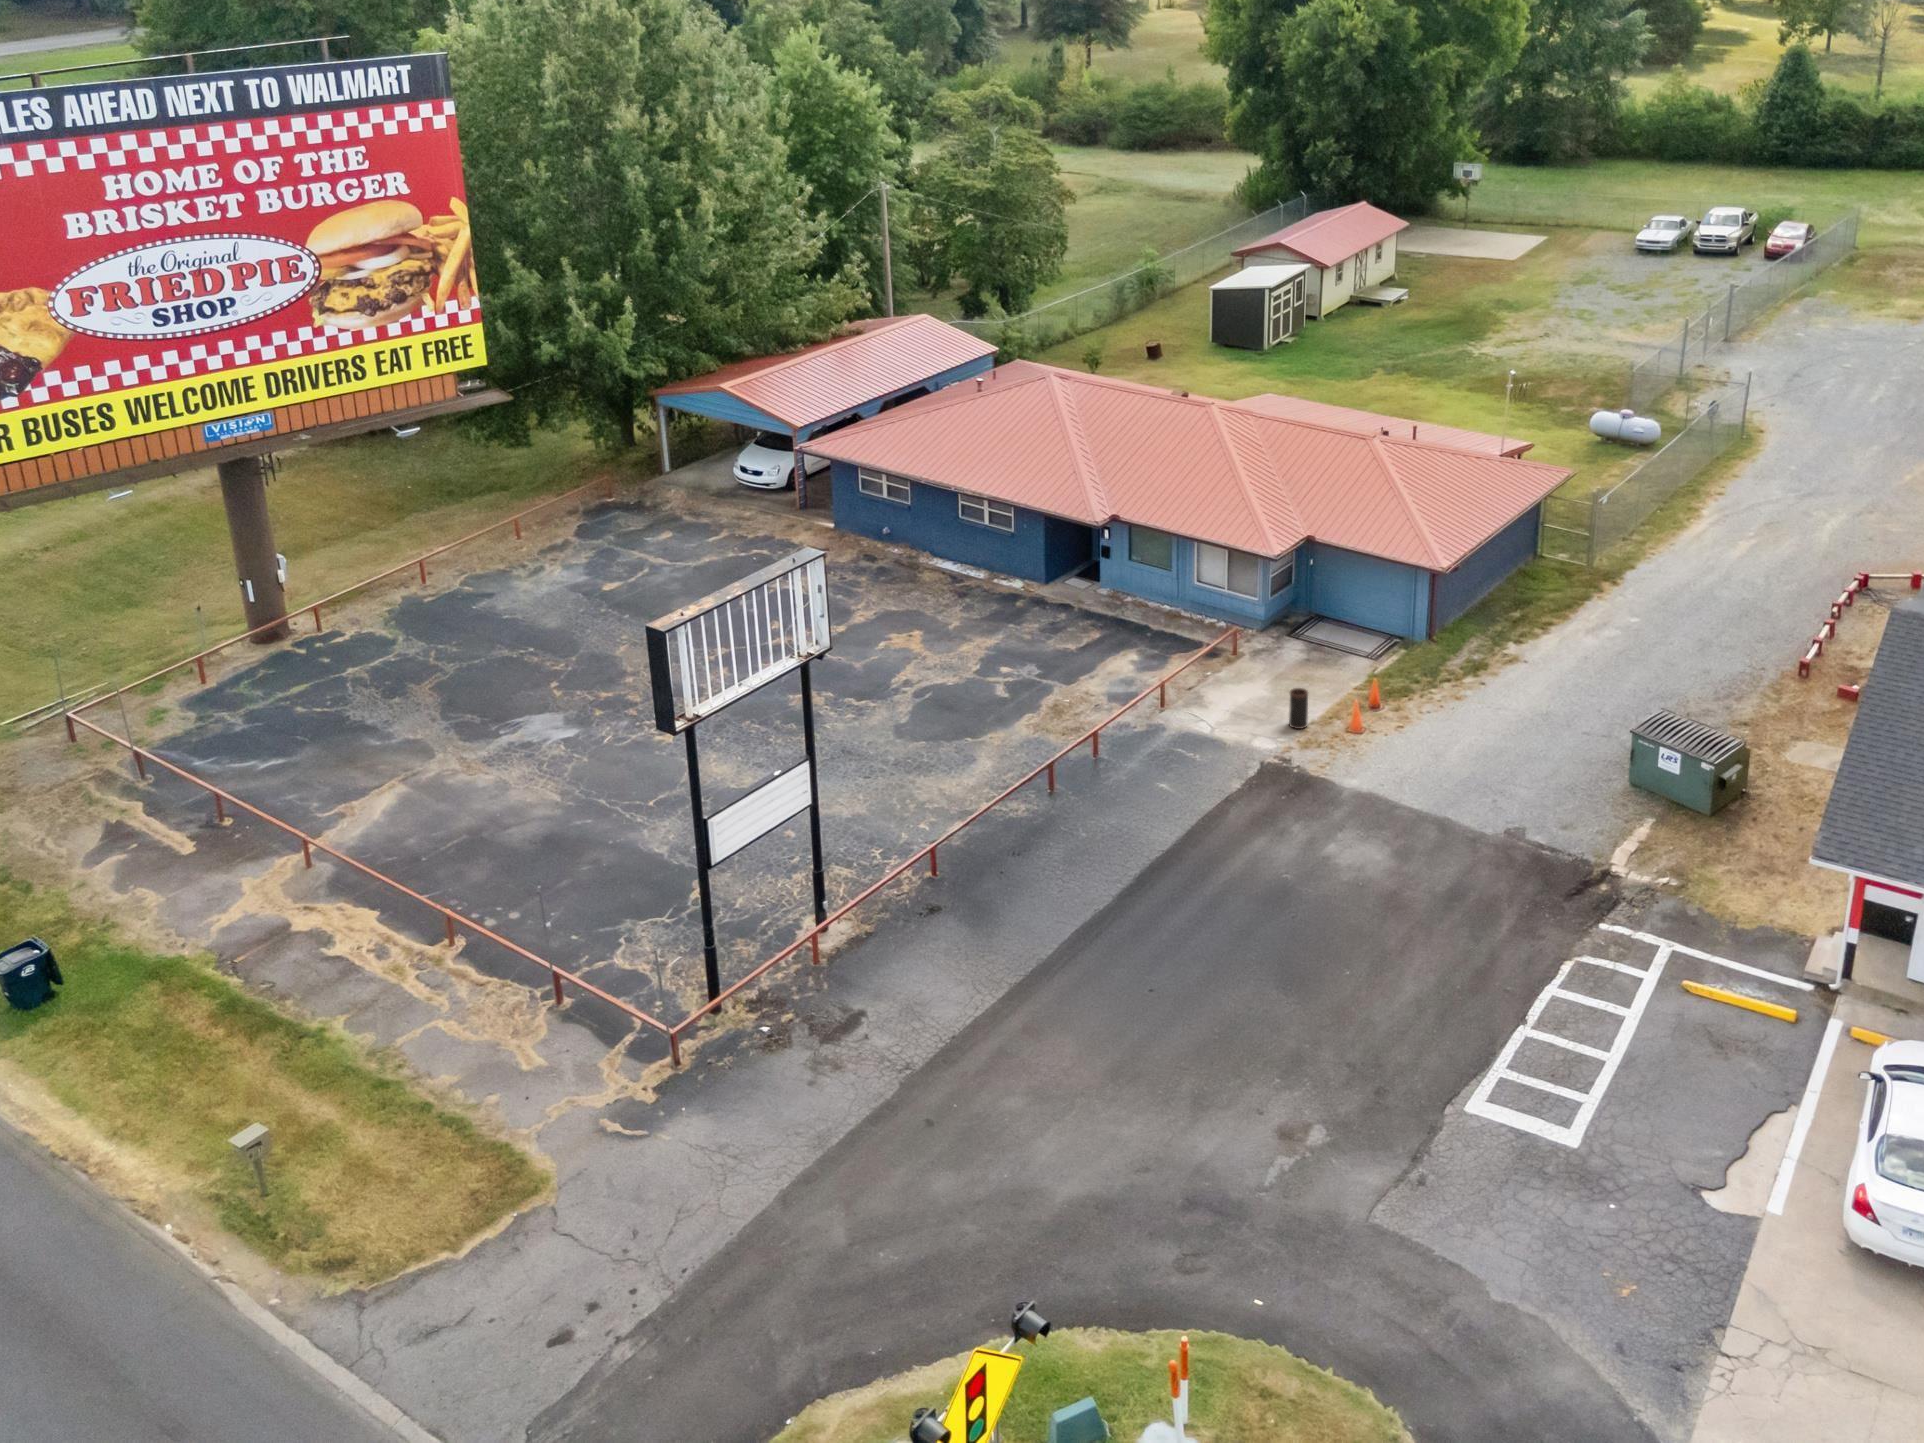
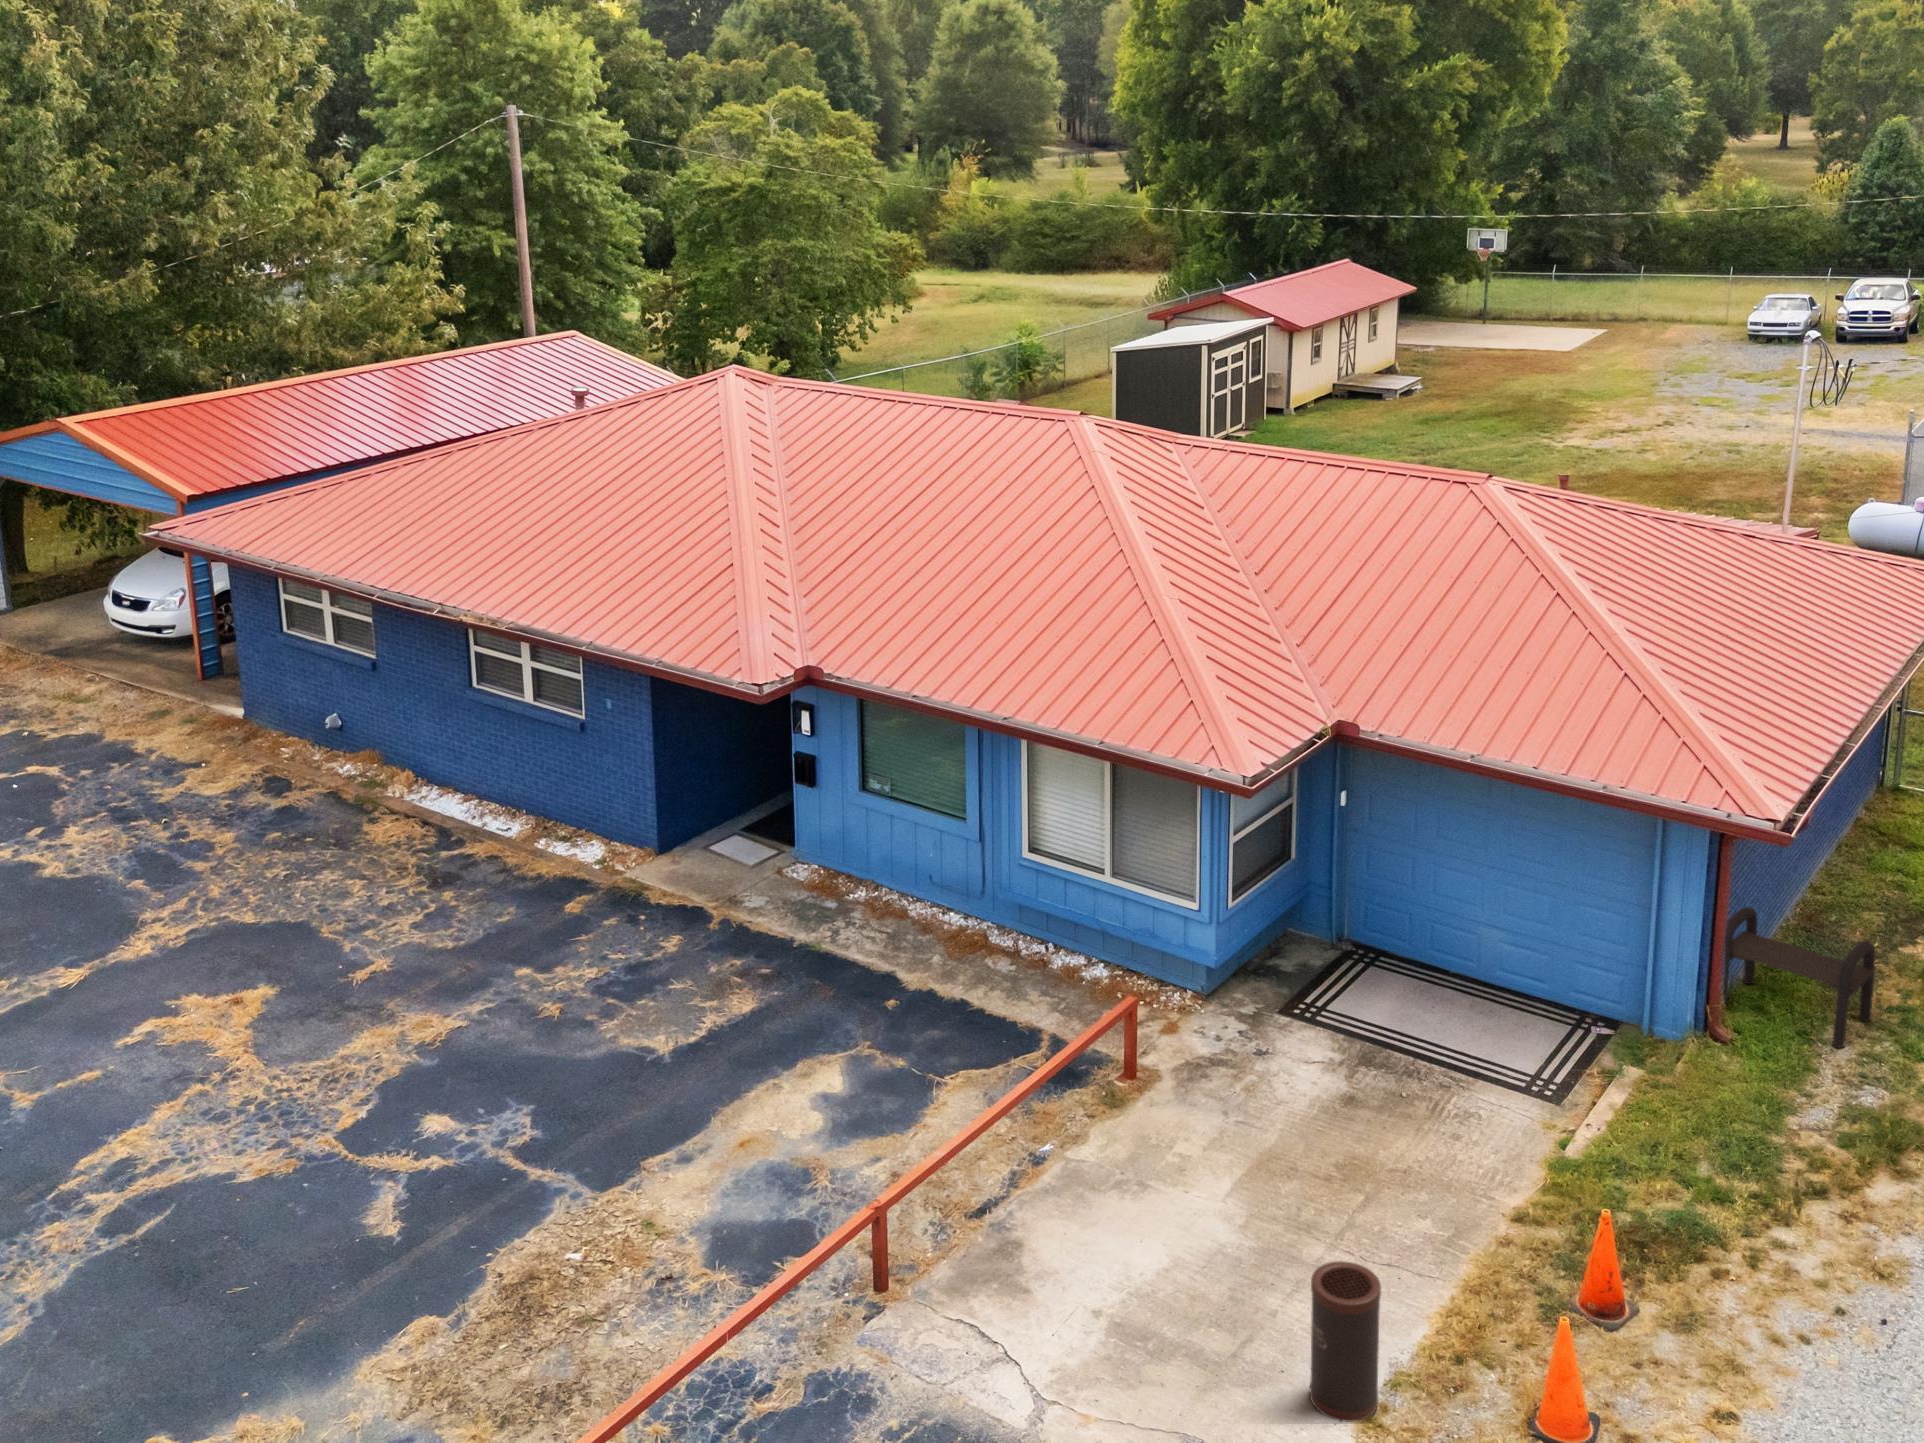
bench: none [1435,598,1486,643] -> present [1723,907,1875,1048]

